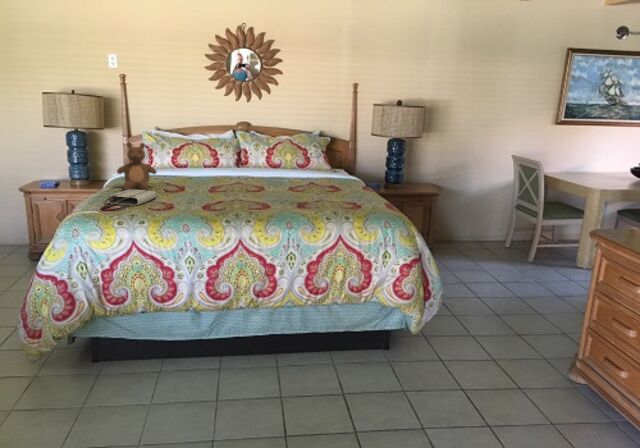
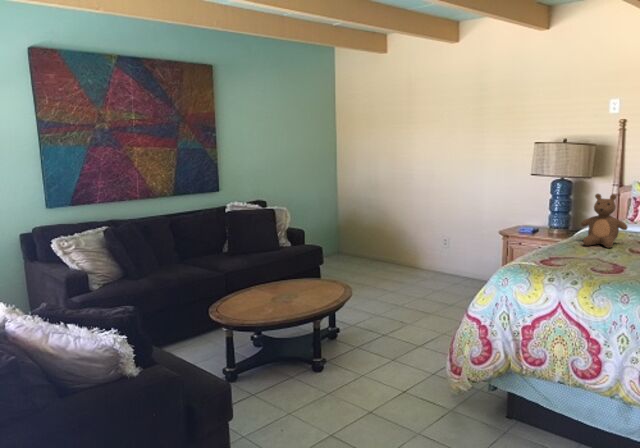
tote bag: present [103,189,157,207] -> none [544,245,615,263]

